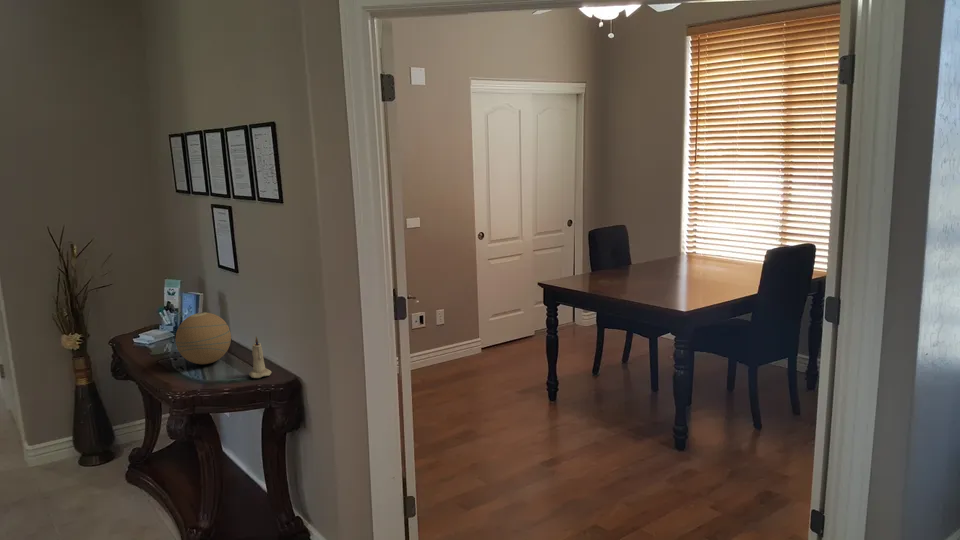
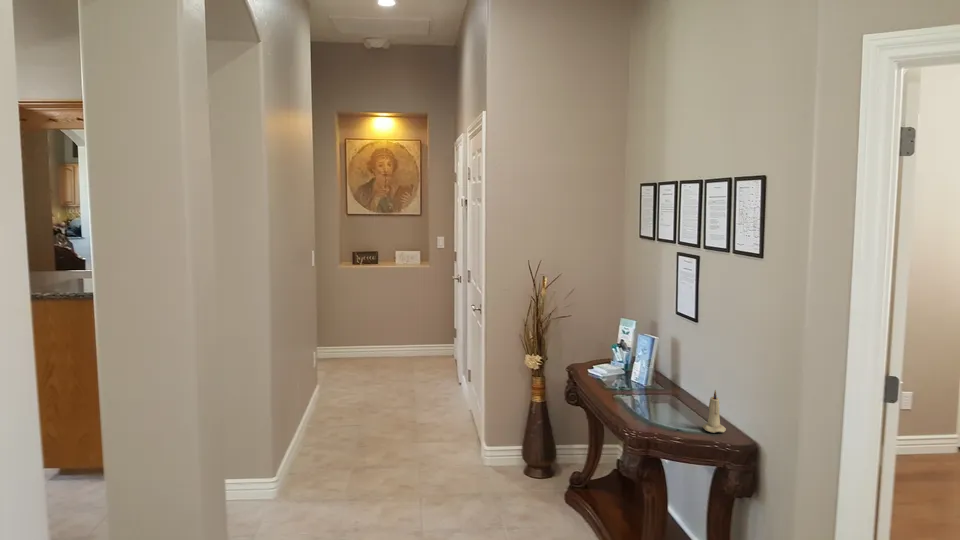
decorative orb: present [176,313,231,364] -> none [633,357,685,407]

